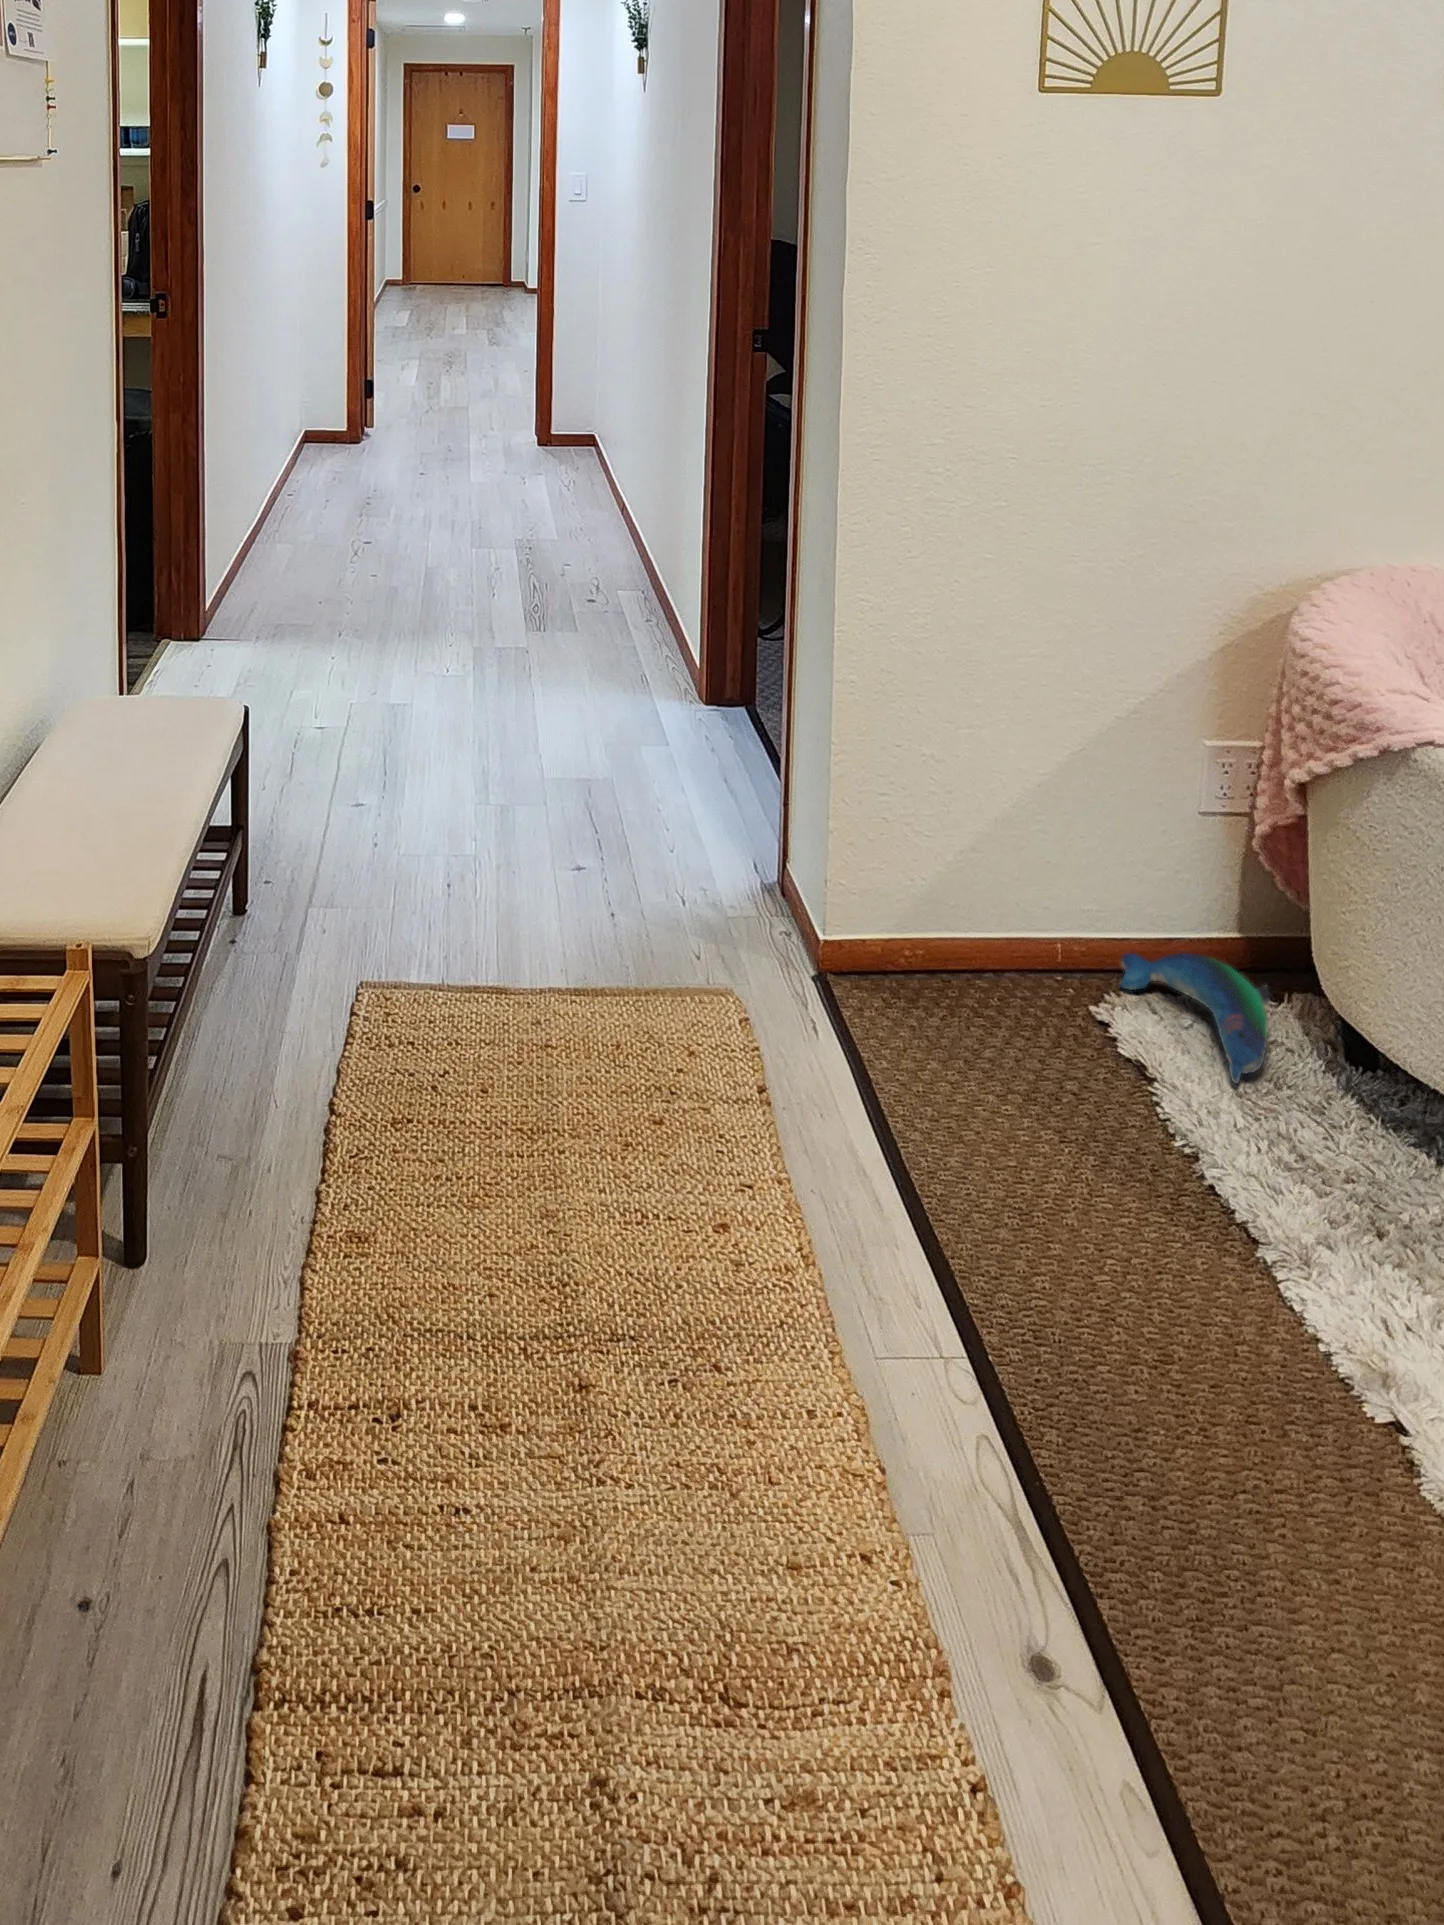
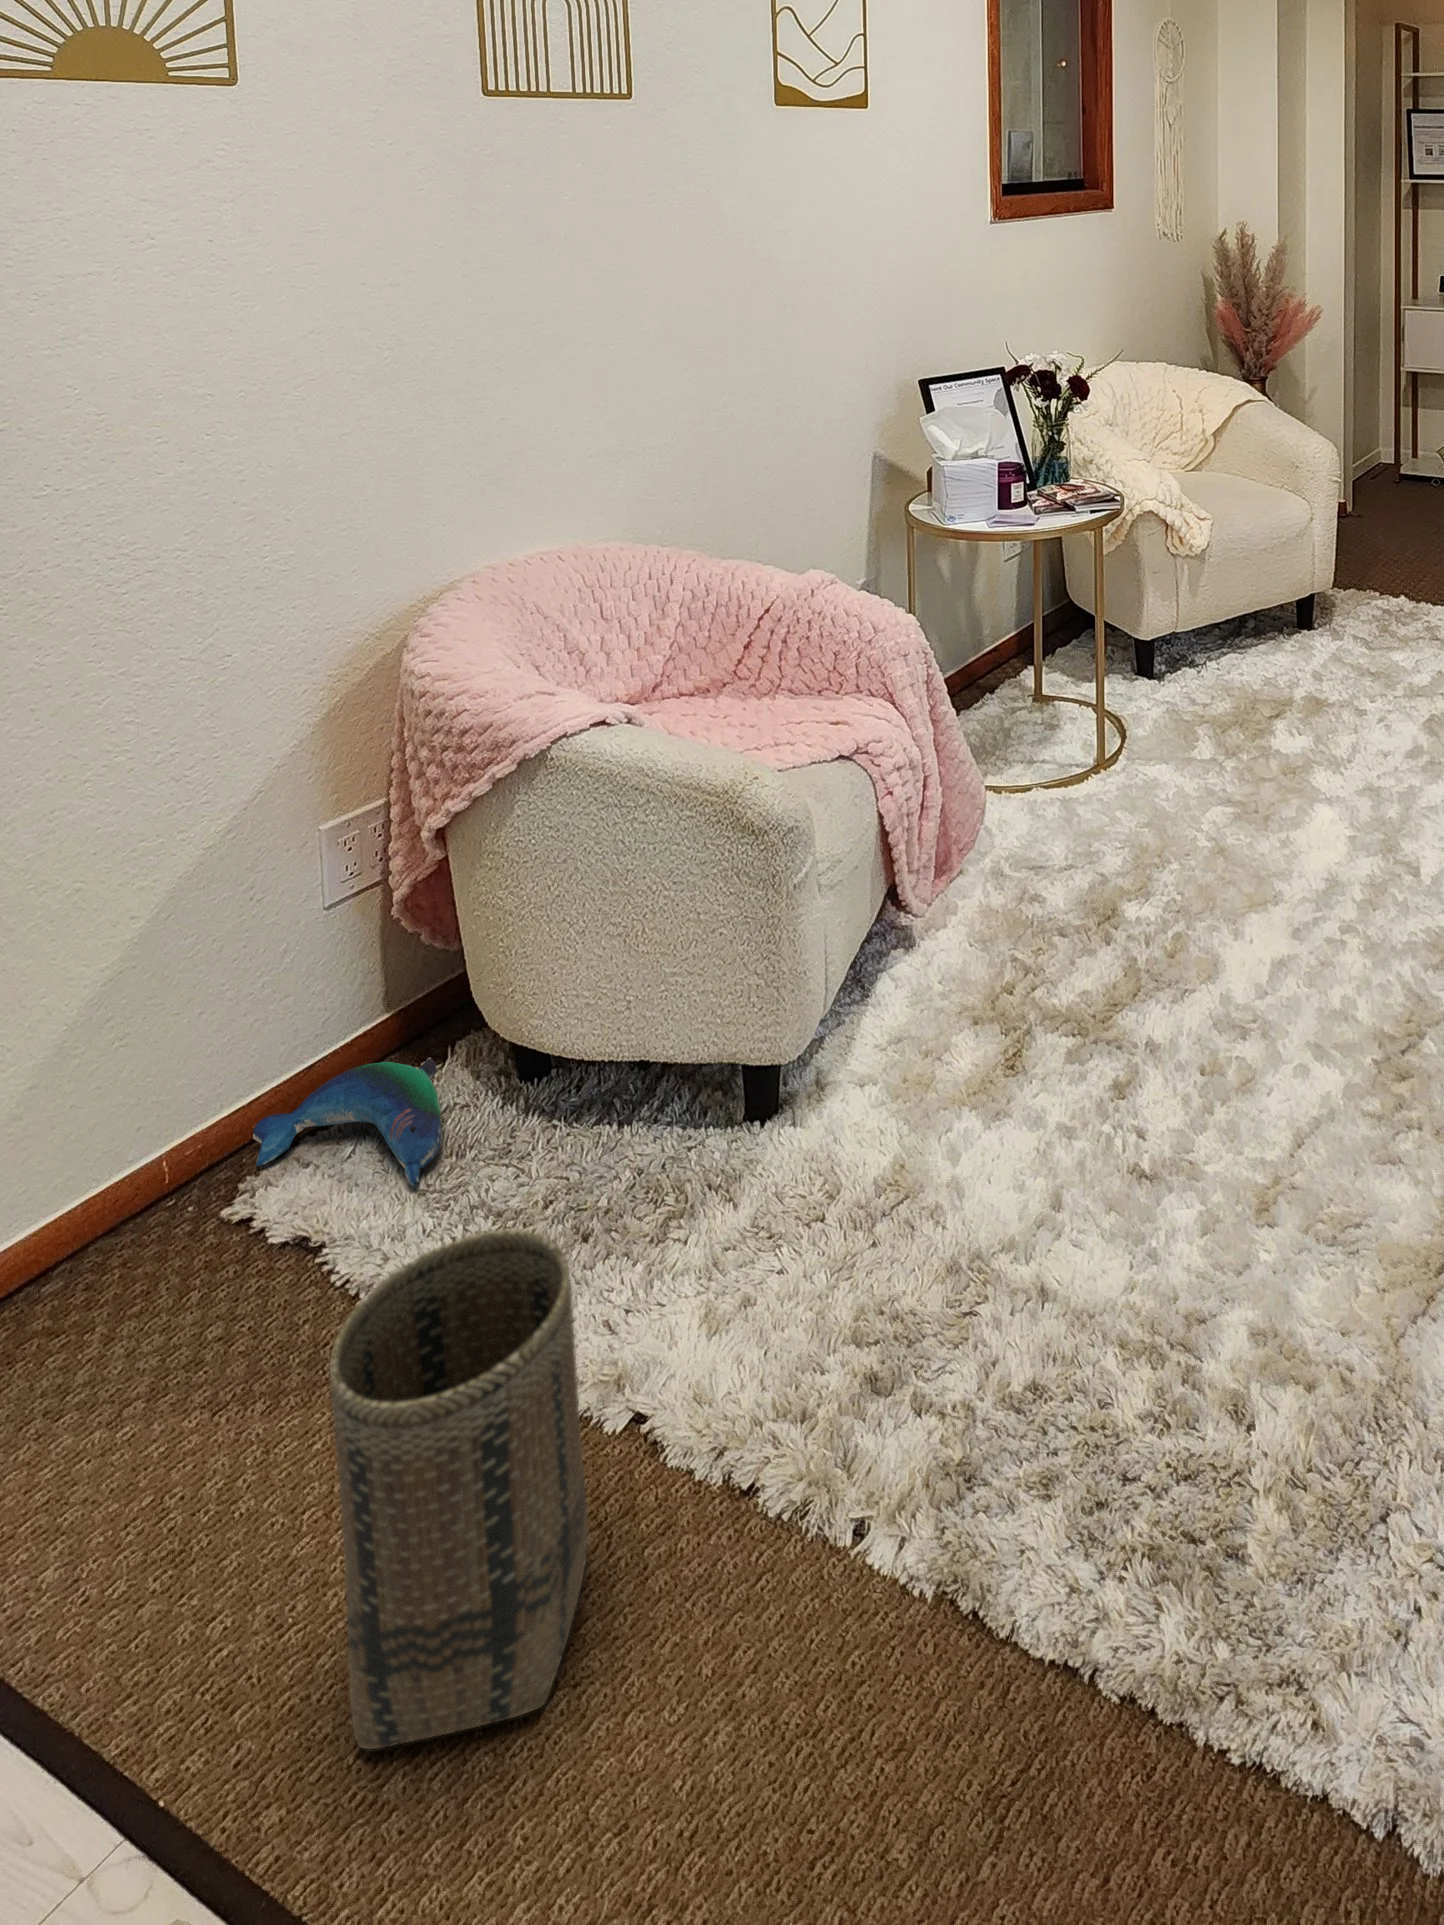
basket: none [1110,1110,1342,1582] -> present [330,1230,588,1749]

